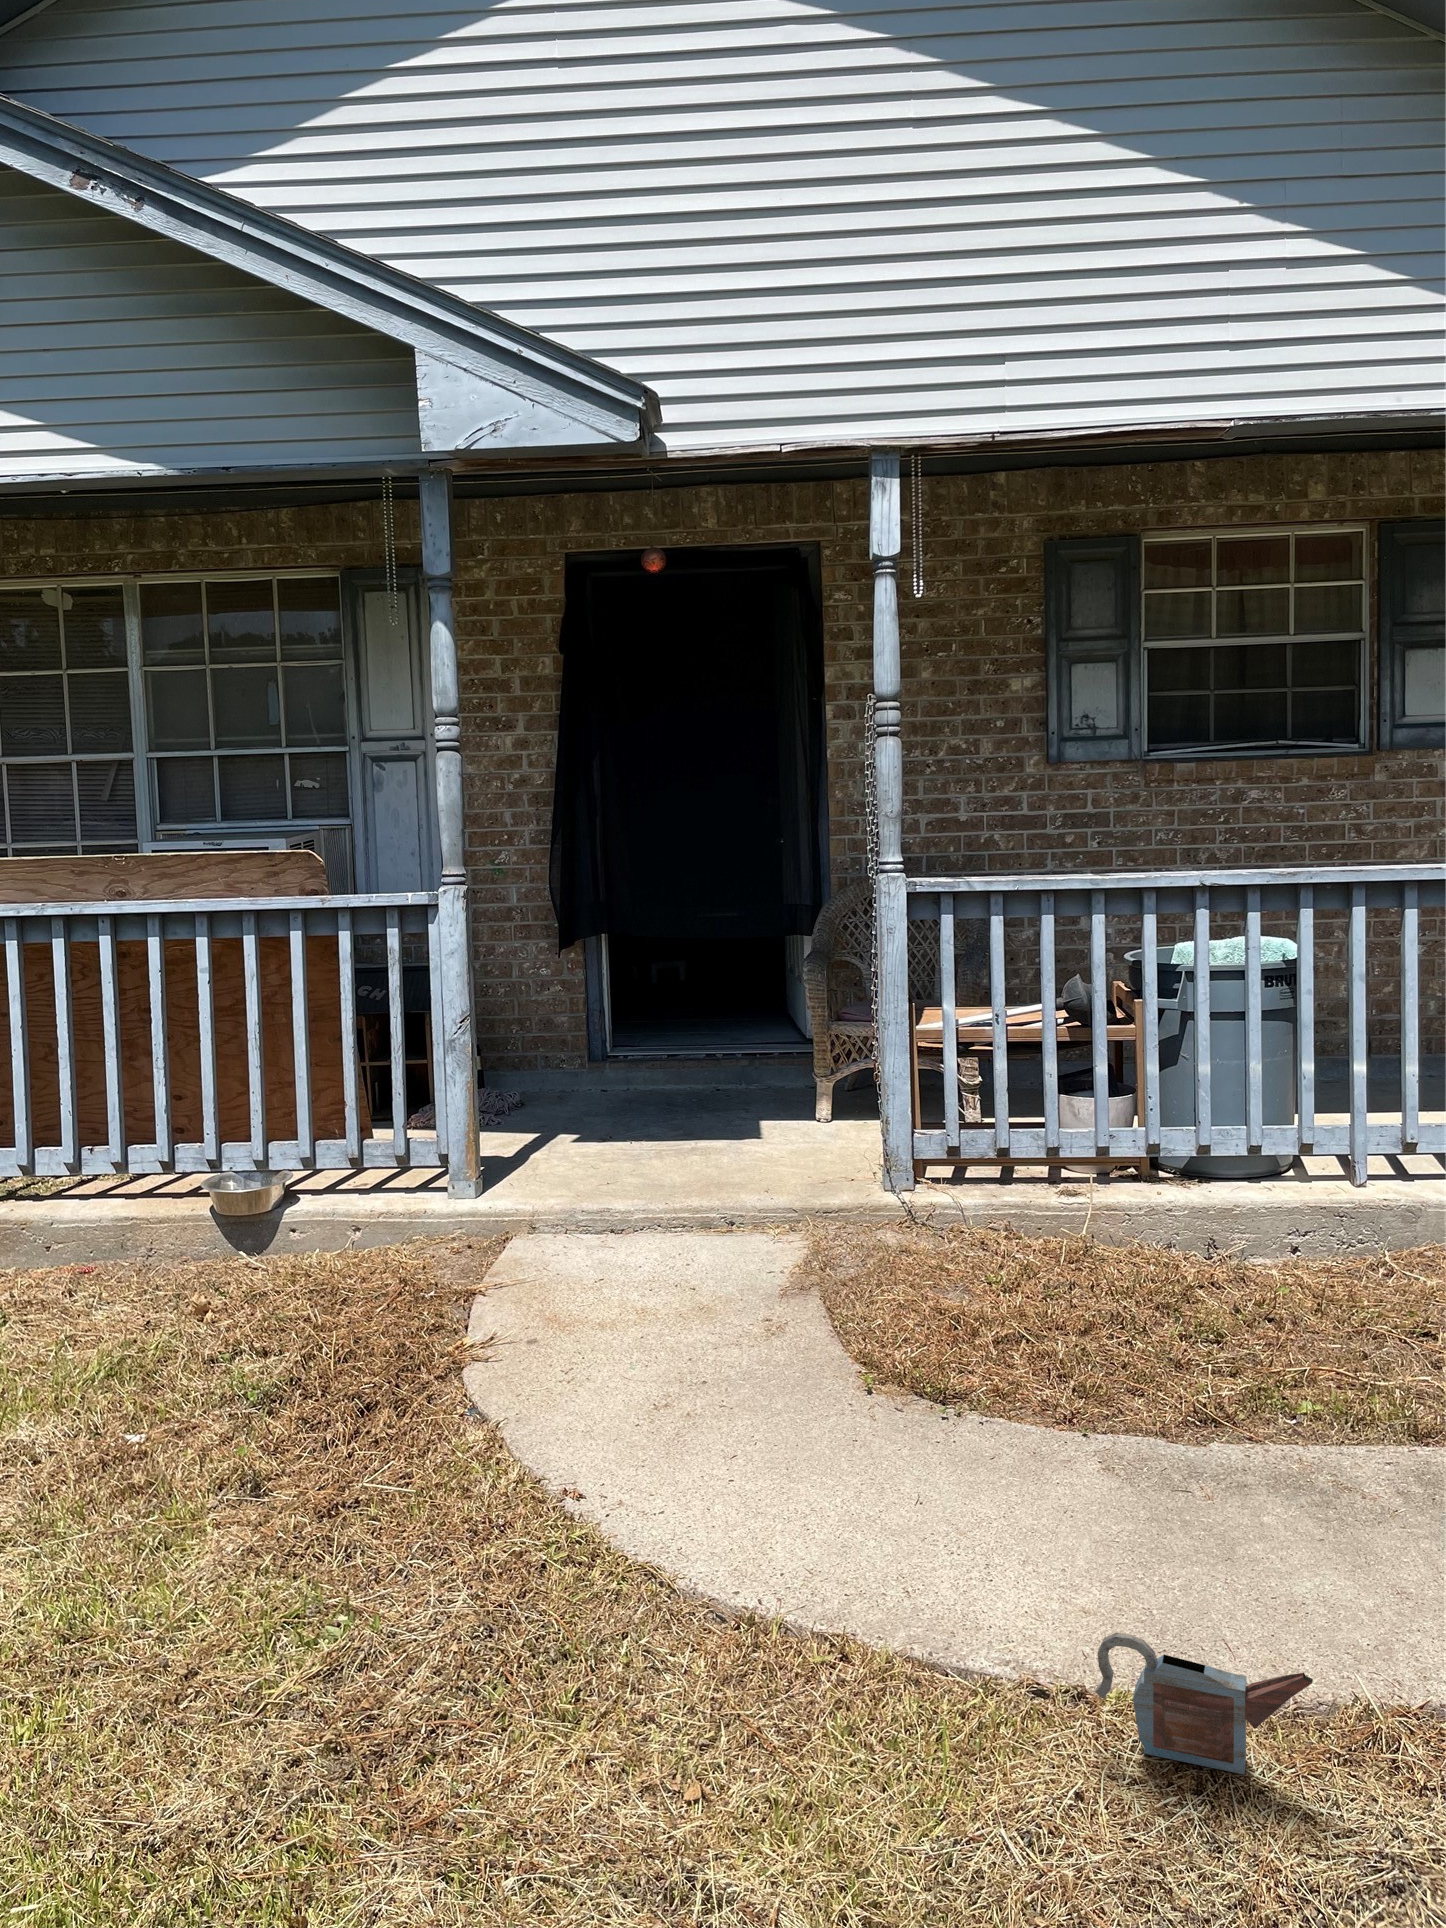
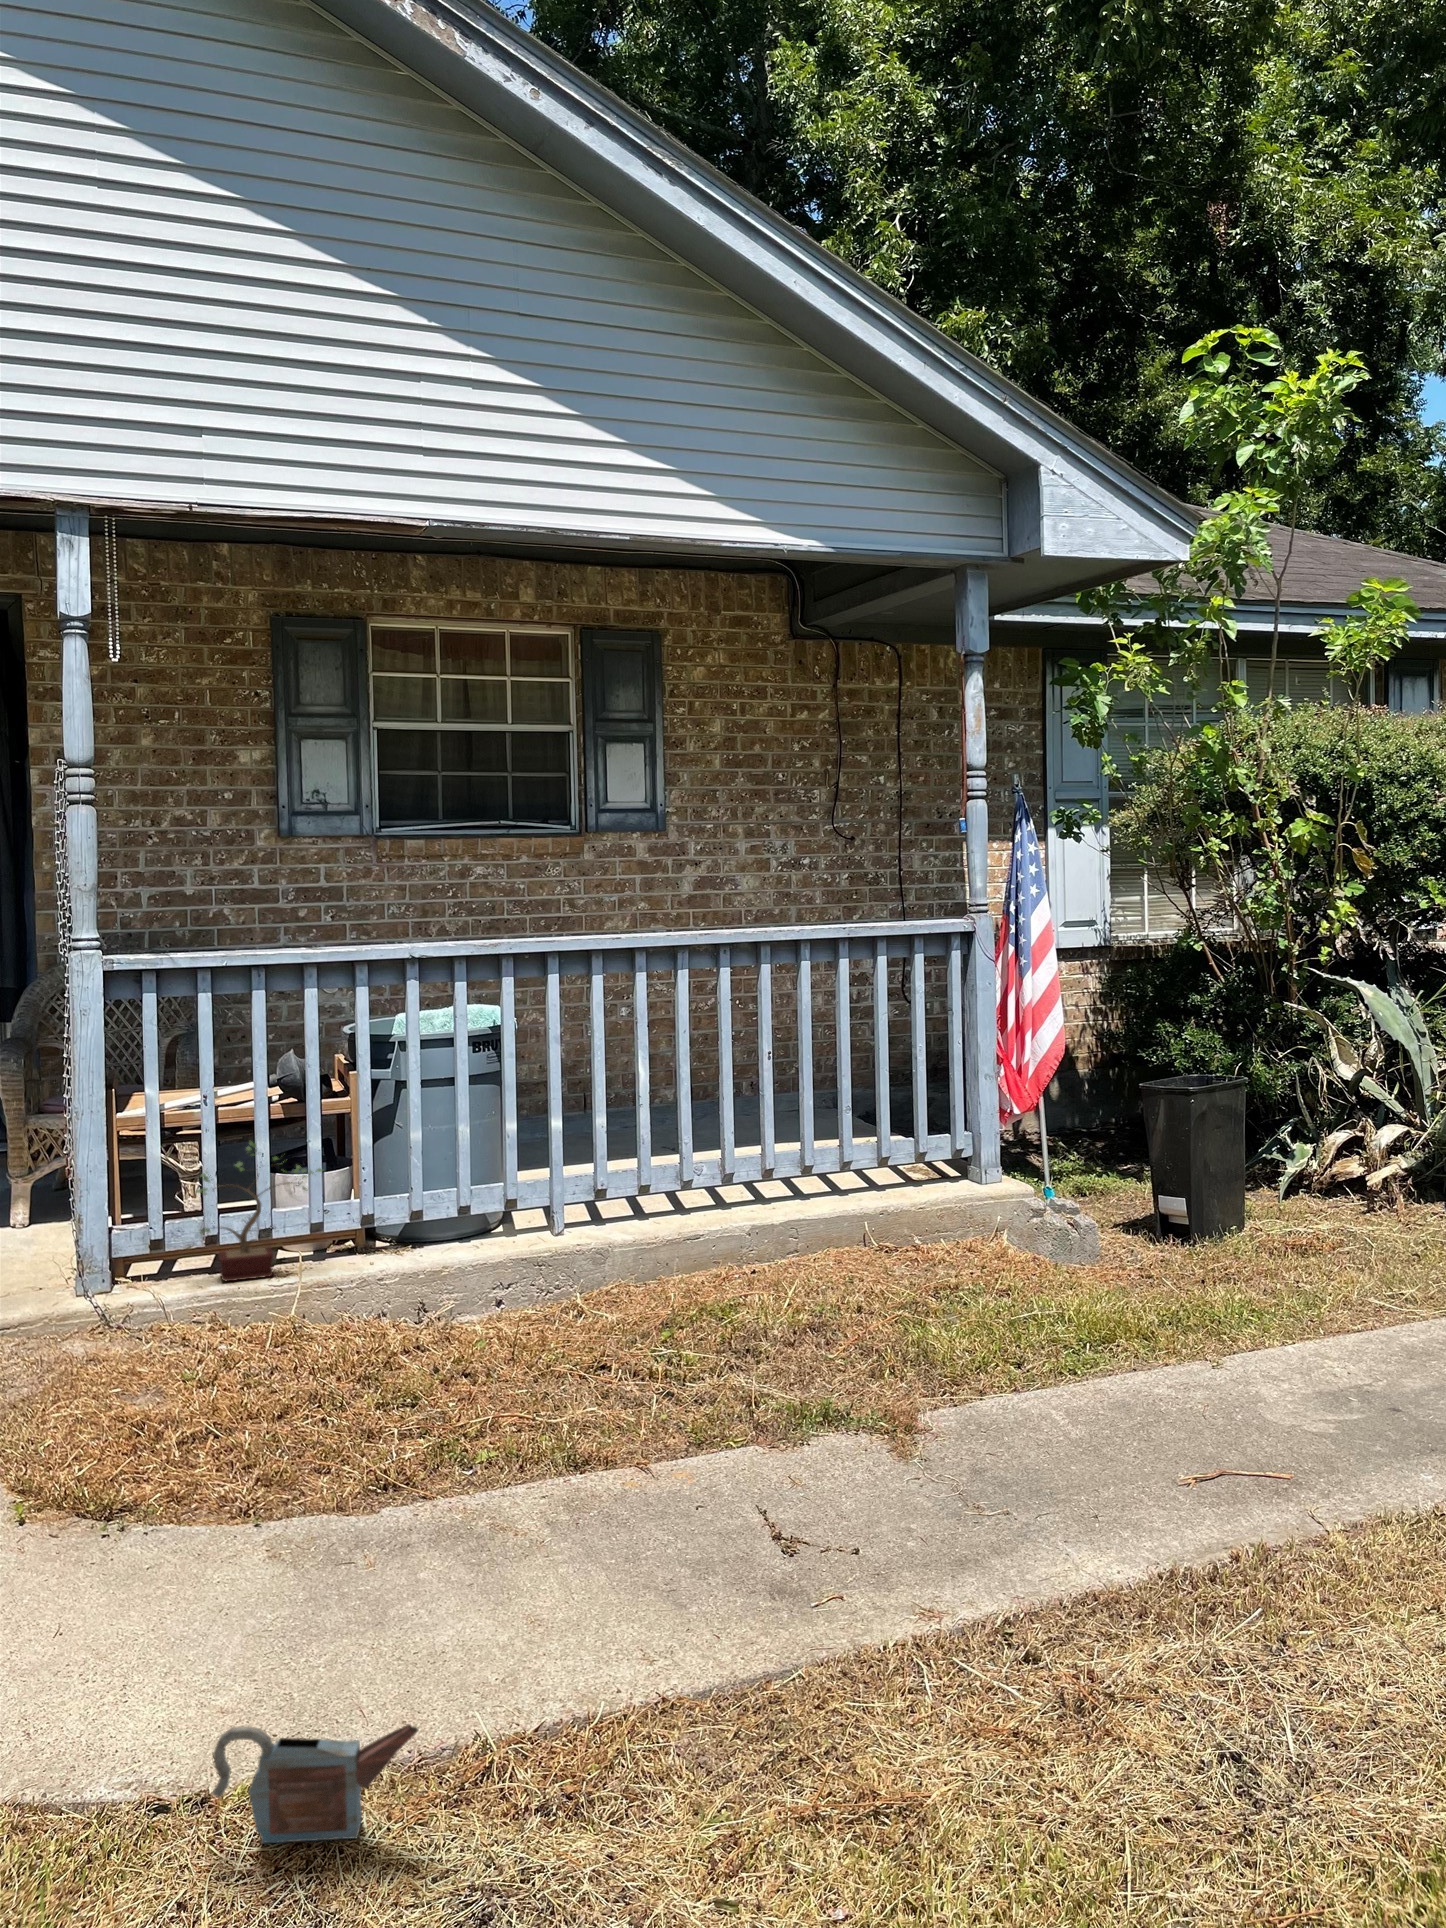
potted plant: none [989,1059,1116,1194] -> present [196,1141,322,1282]

